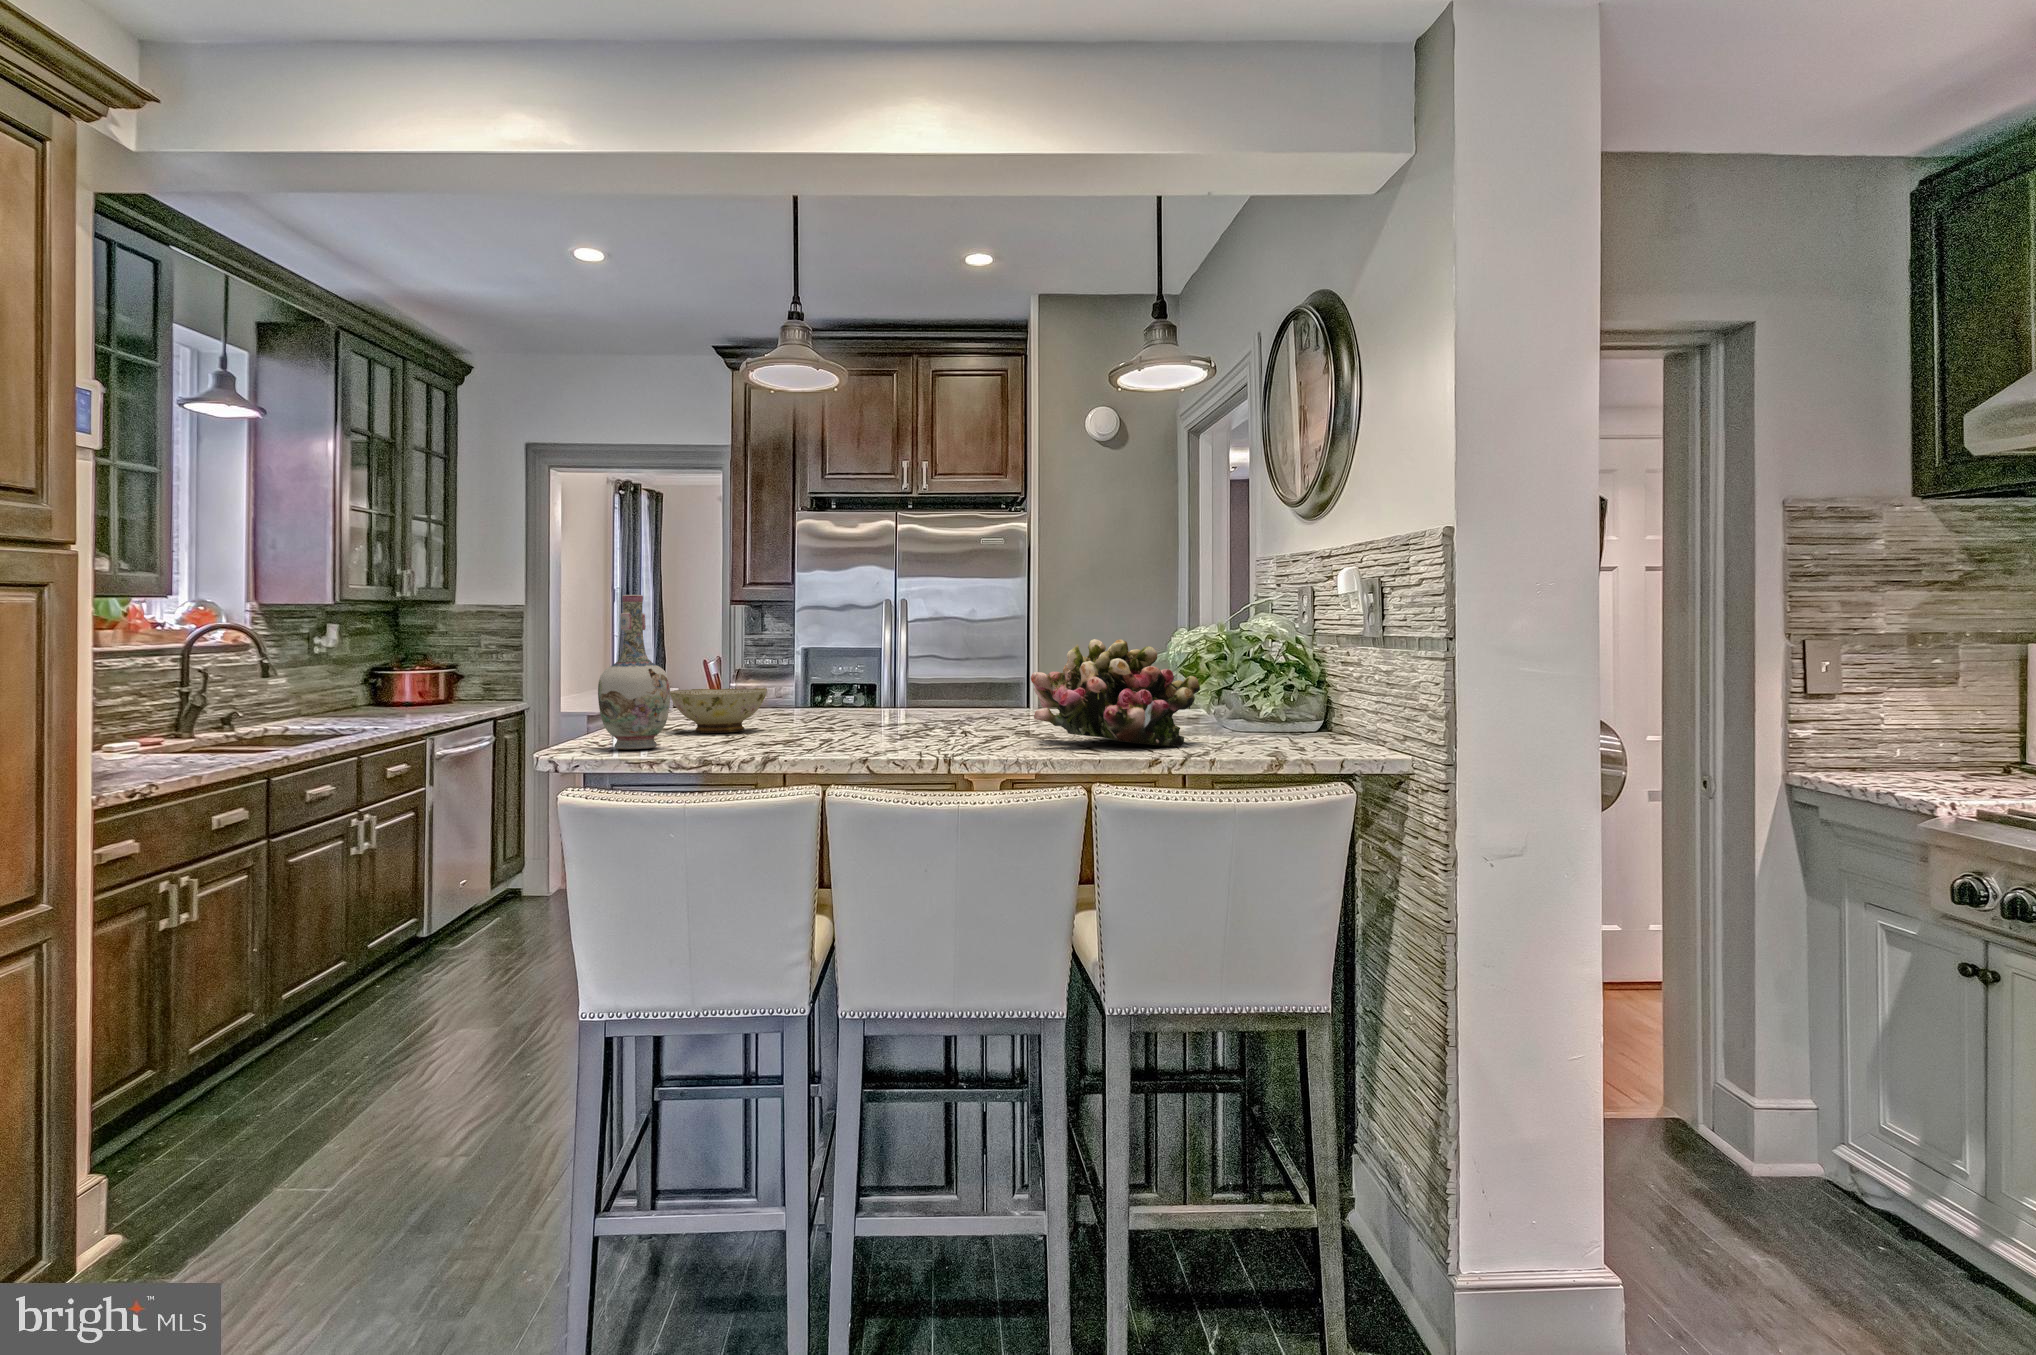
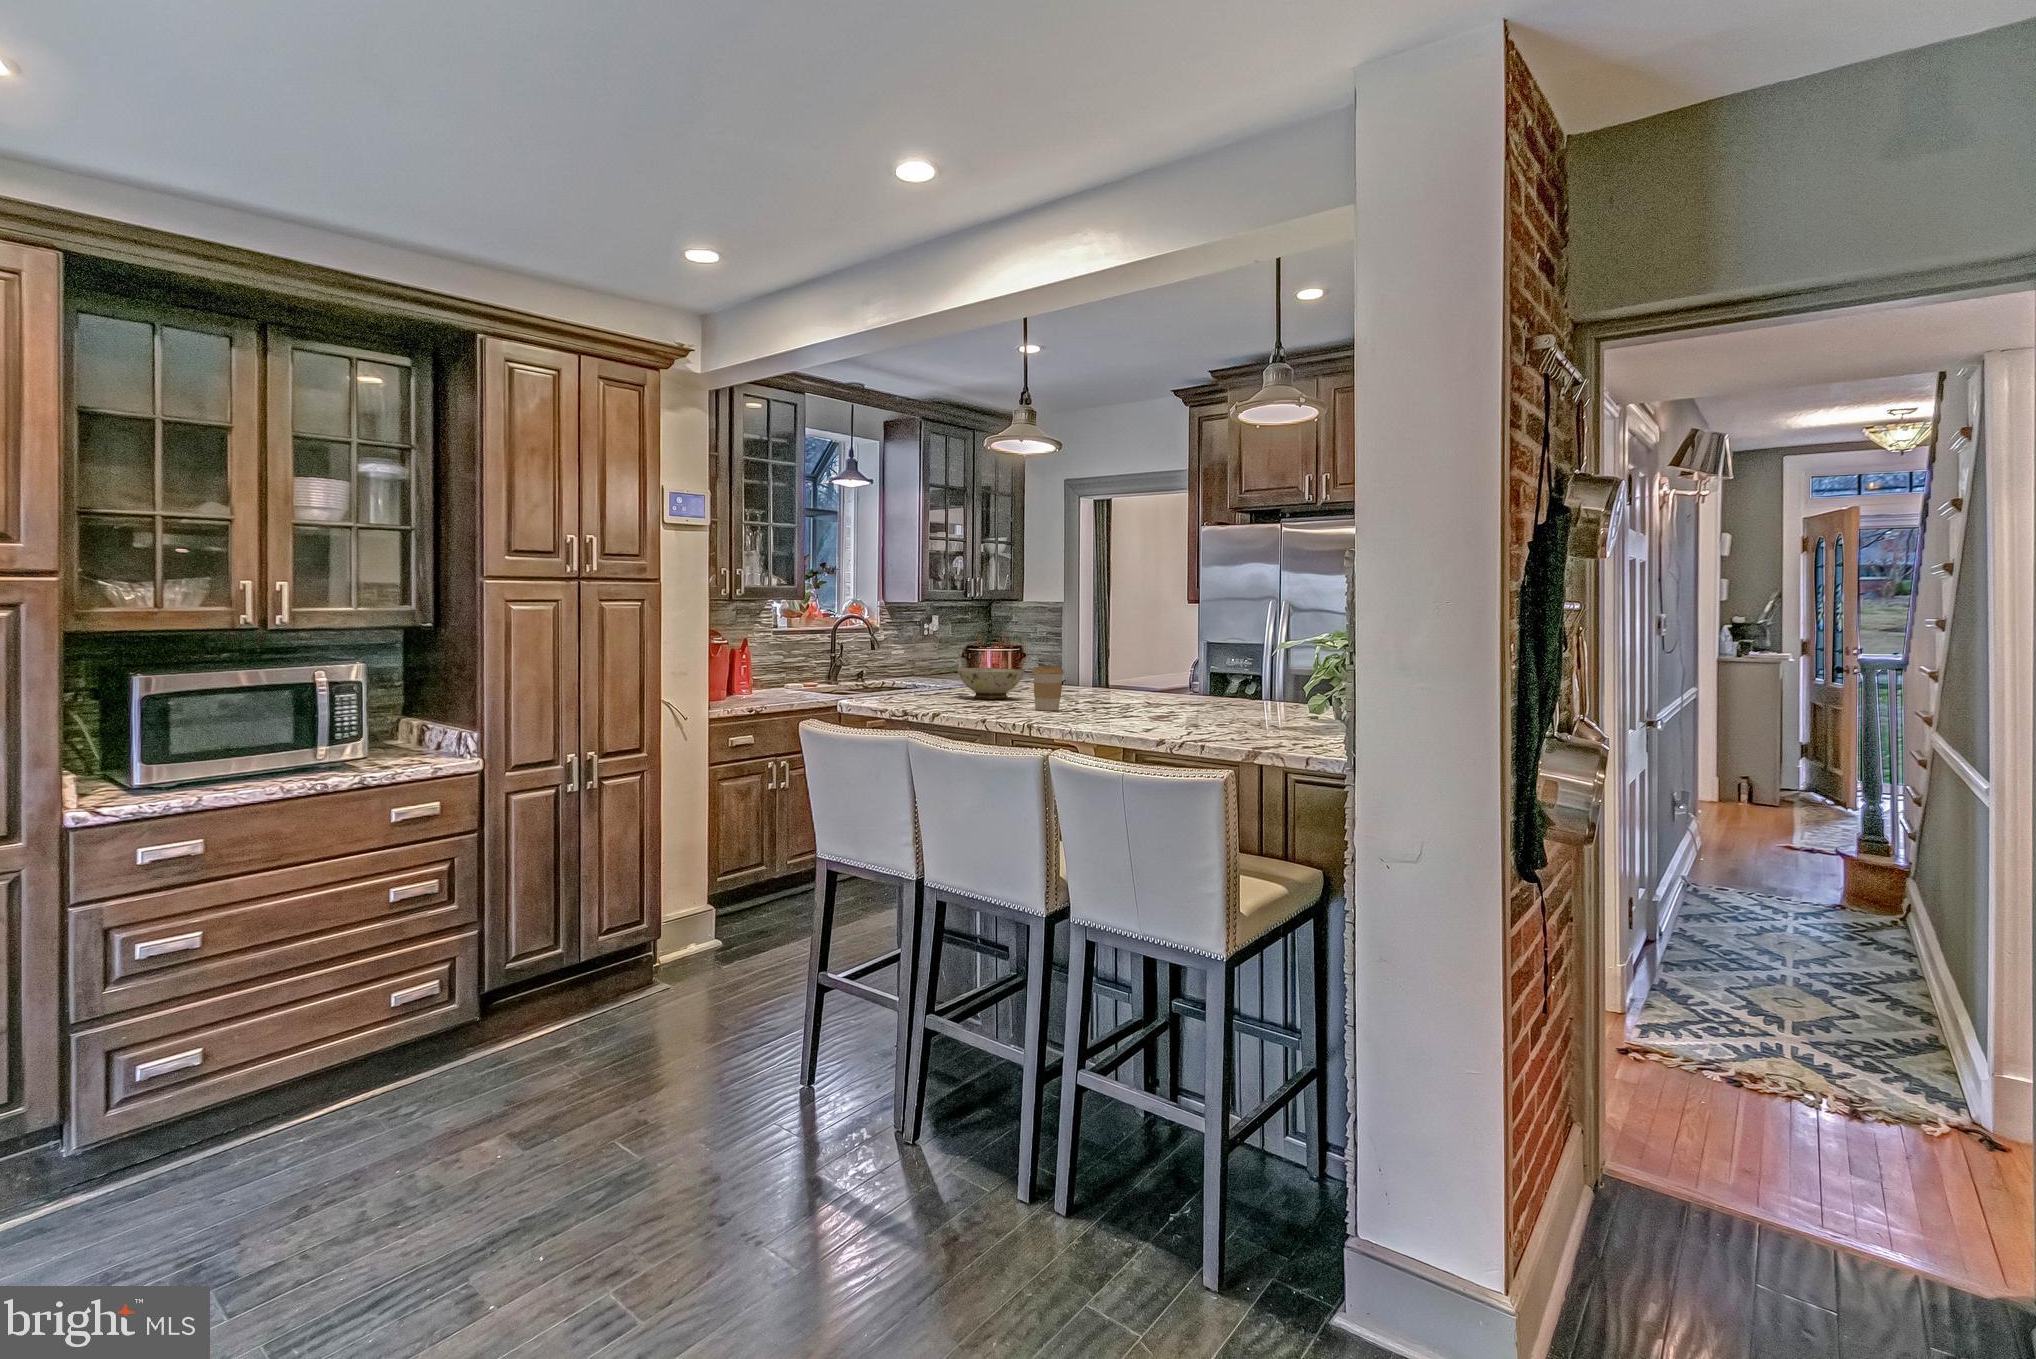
vase: present [598,595,670,749] -> none [864,604,908,703]
flower arrangement: present [1031,639,1200,746] -> none [1095,641,1242,732]
coffee cup: none [853,679,896,739] -> present [1032,666,1064,711]

